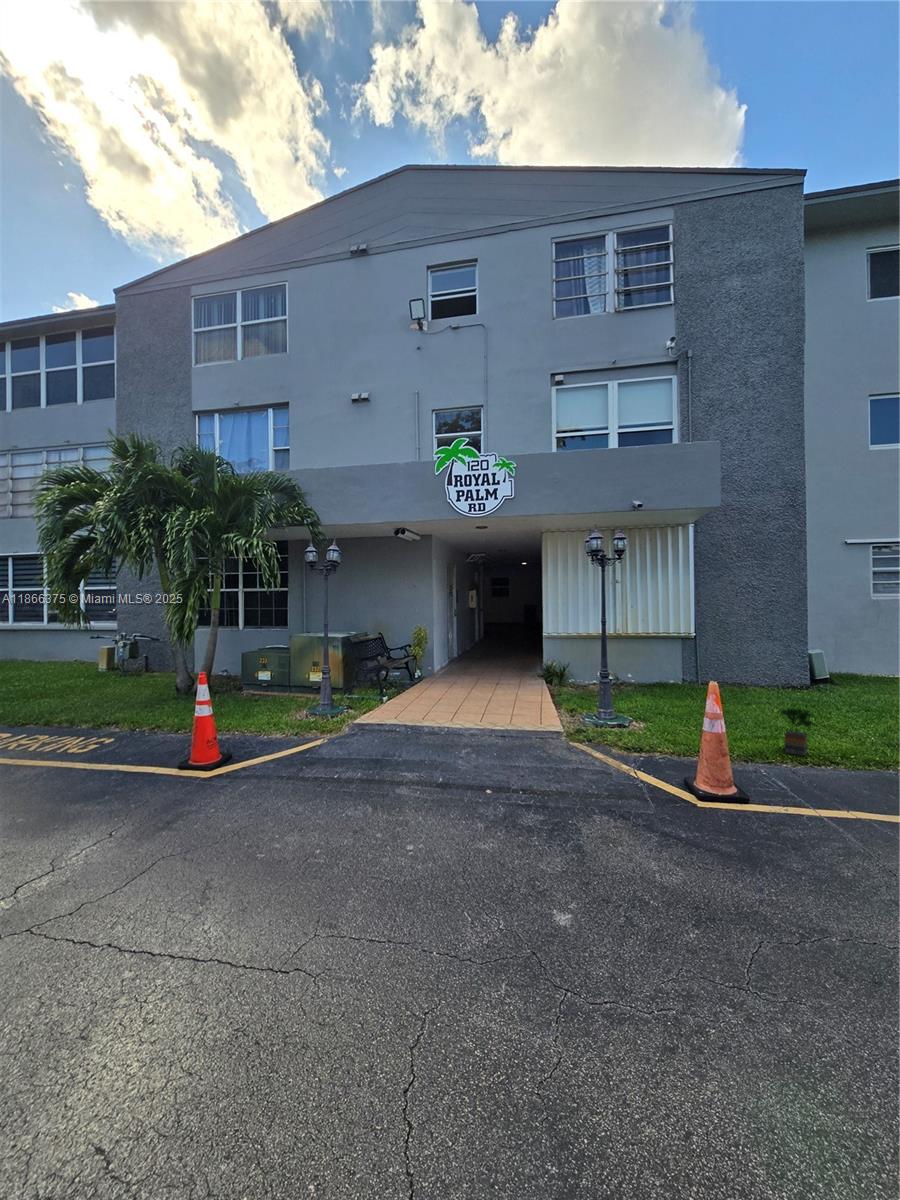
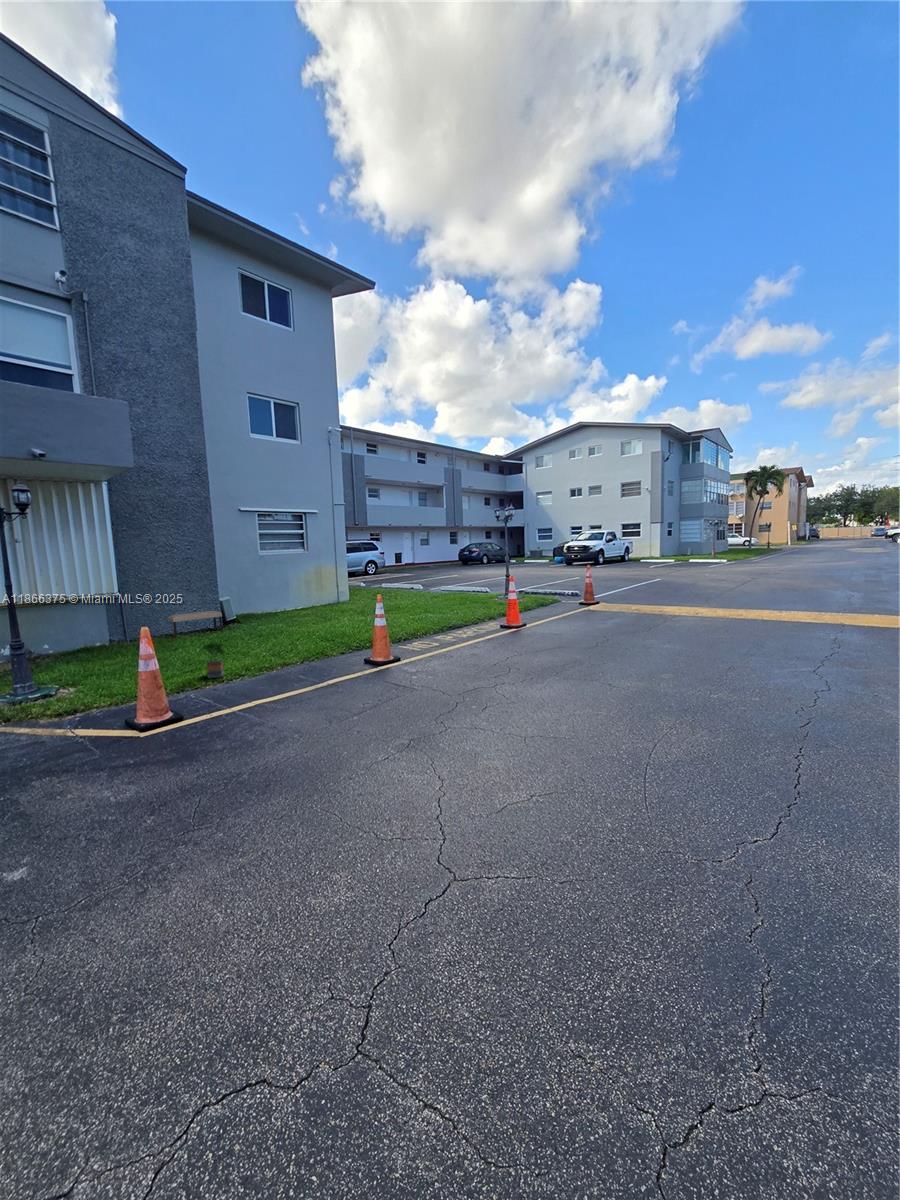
bench: none [741,663,809,690] -> present [168,611,223,637]

